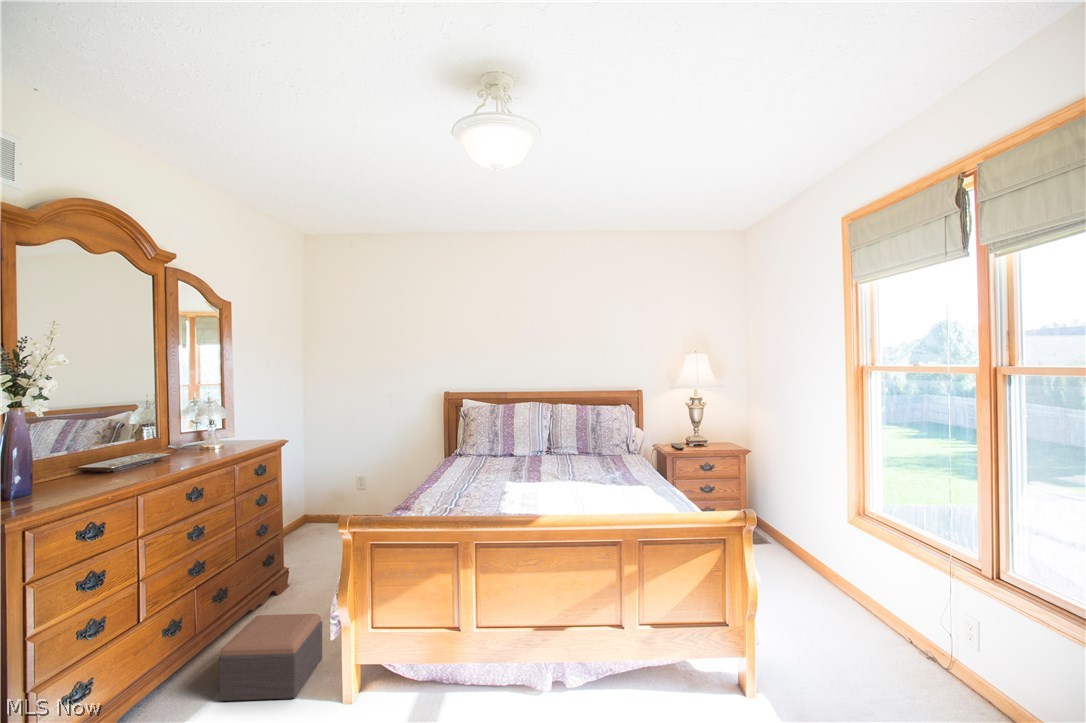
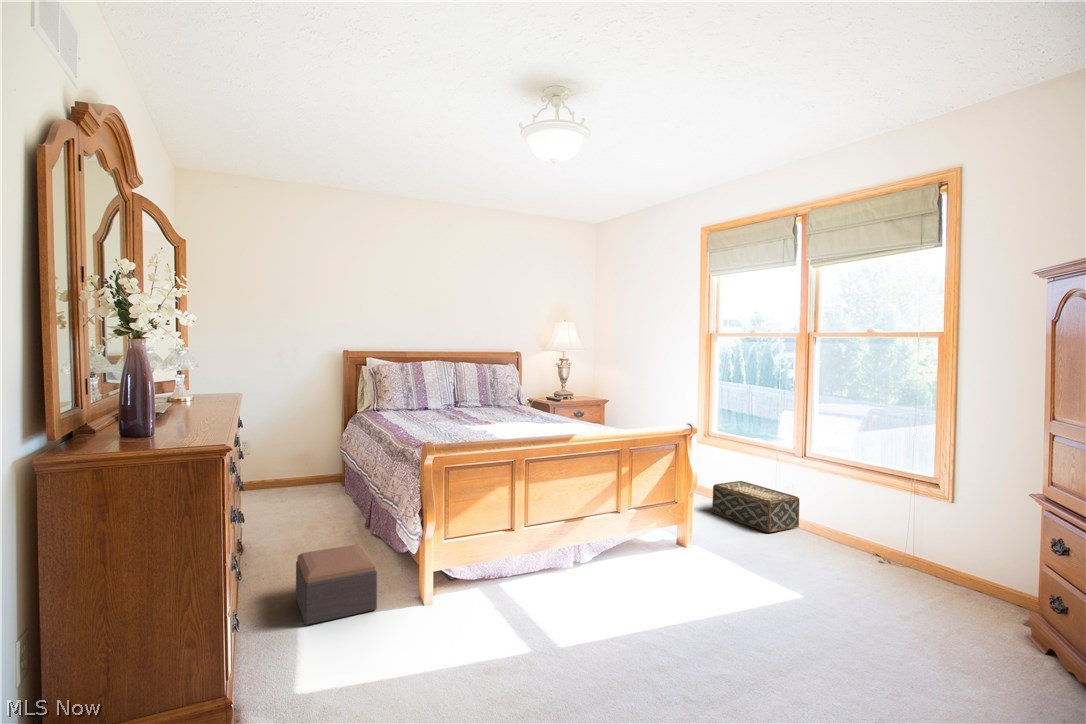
woven basket: none [844,594,988,699] -> present [713,481,799,532]

